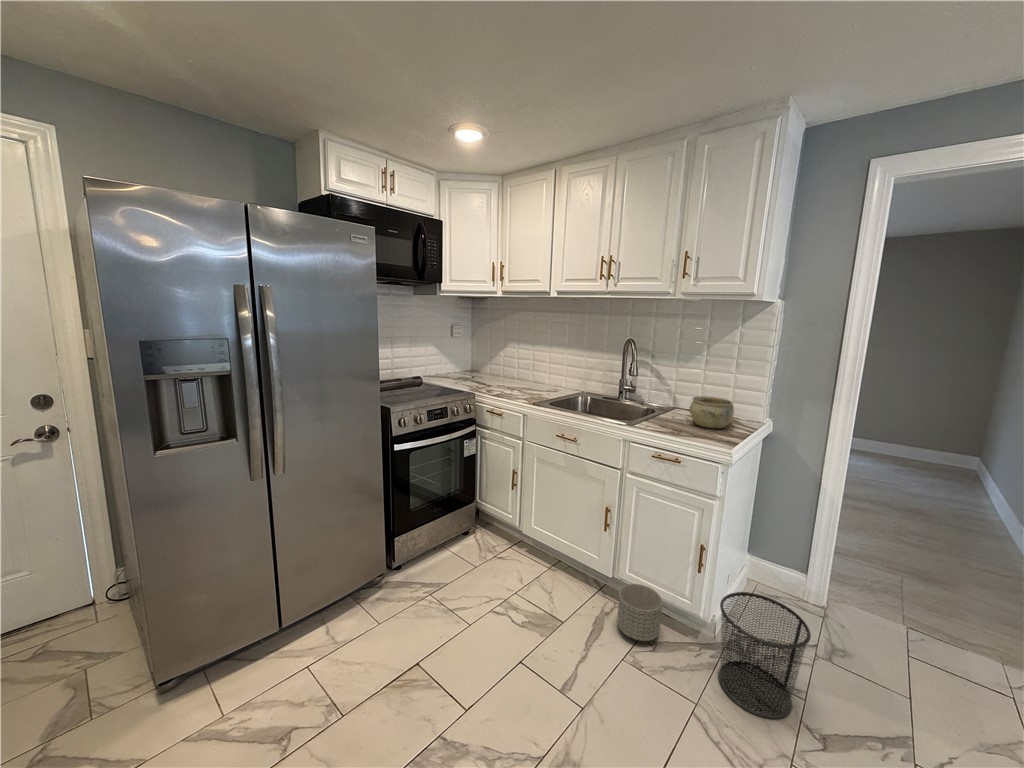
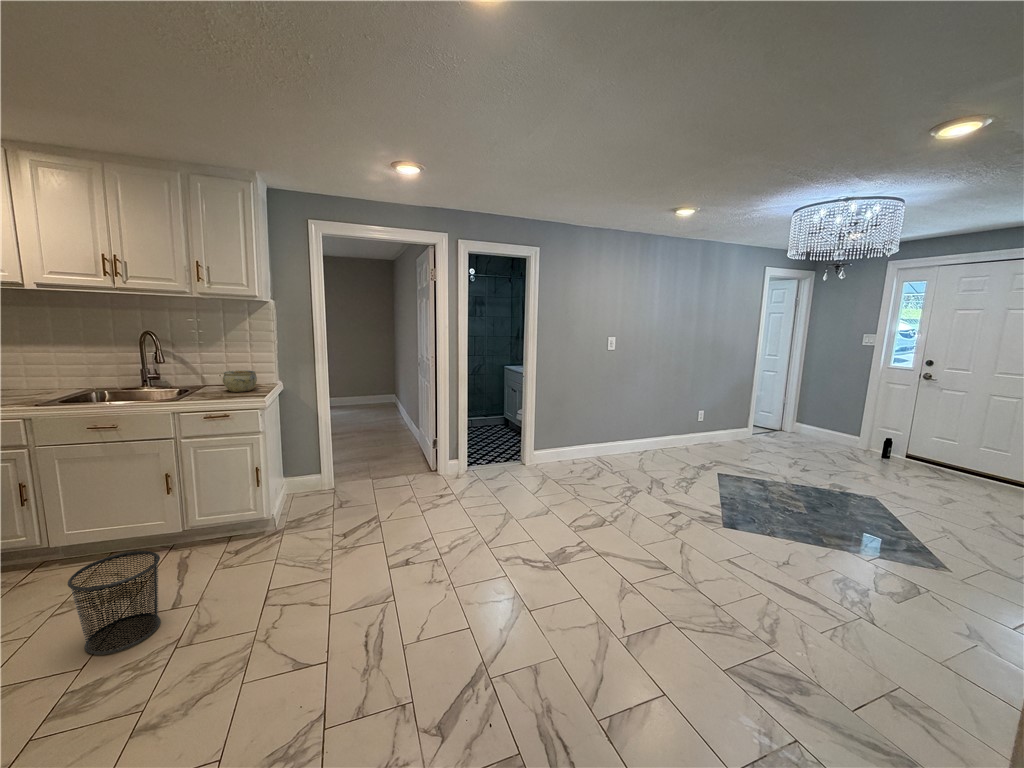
planter: present [617,584,662,641] -> none [198,519,238,557]
waste bin: present [718,592,811,718] -> present [68,551,161,654]

